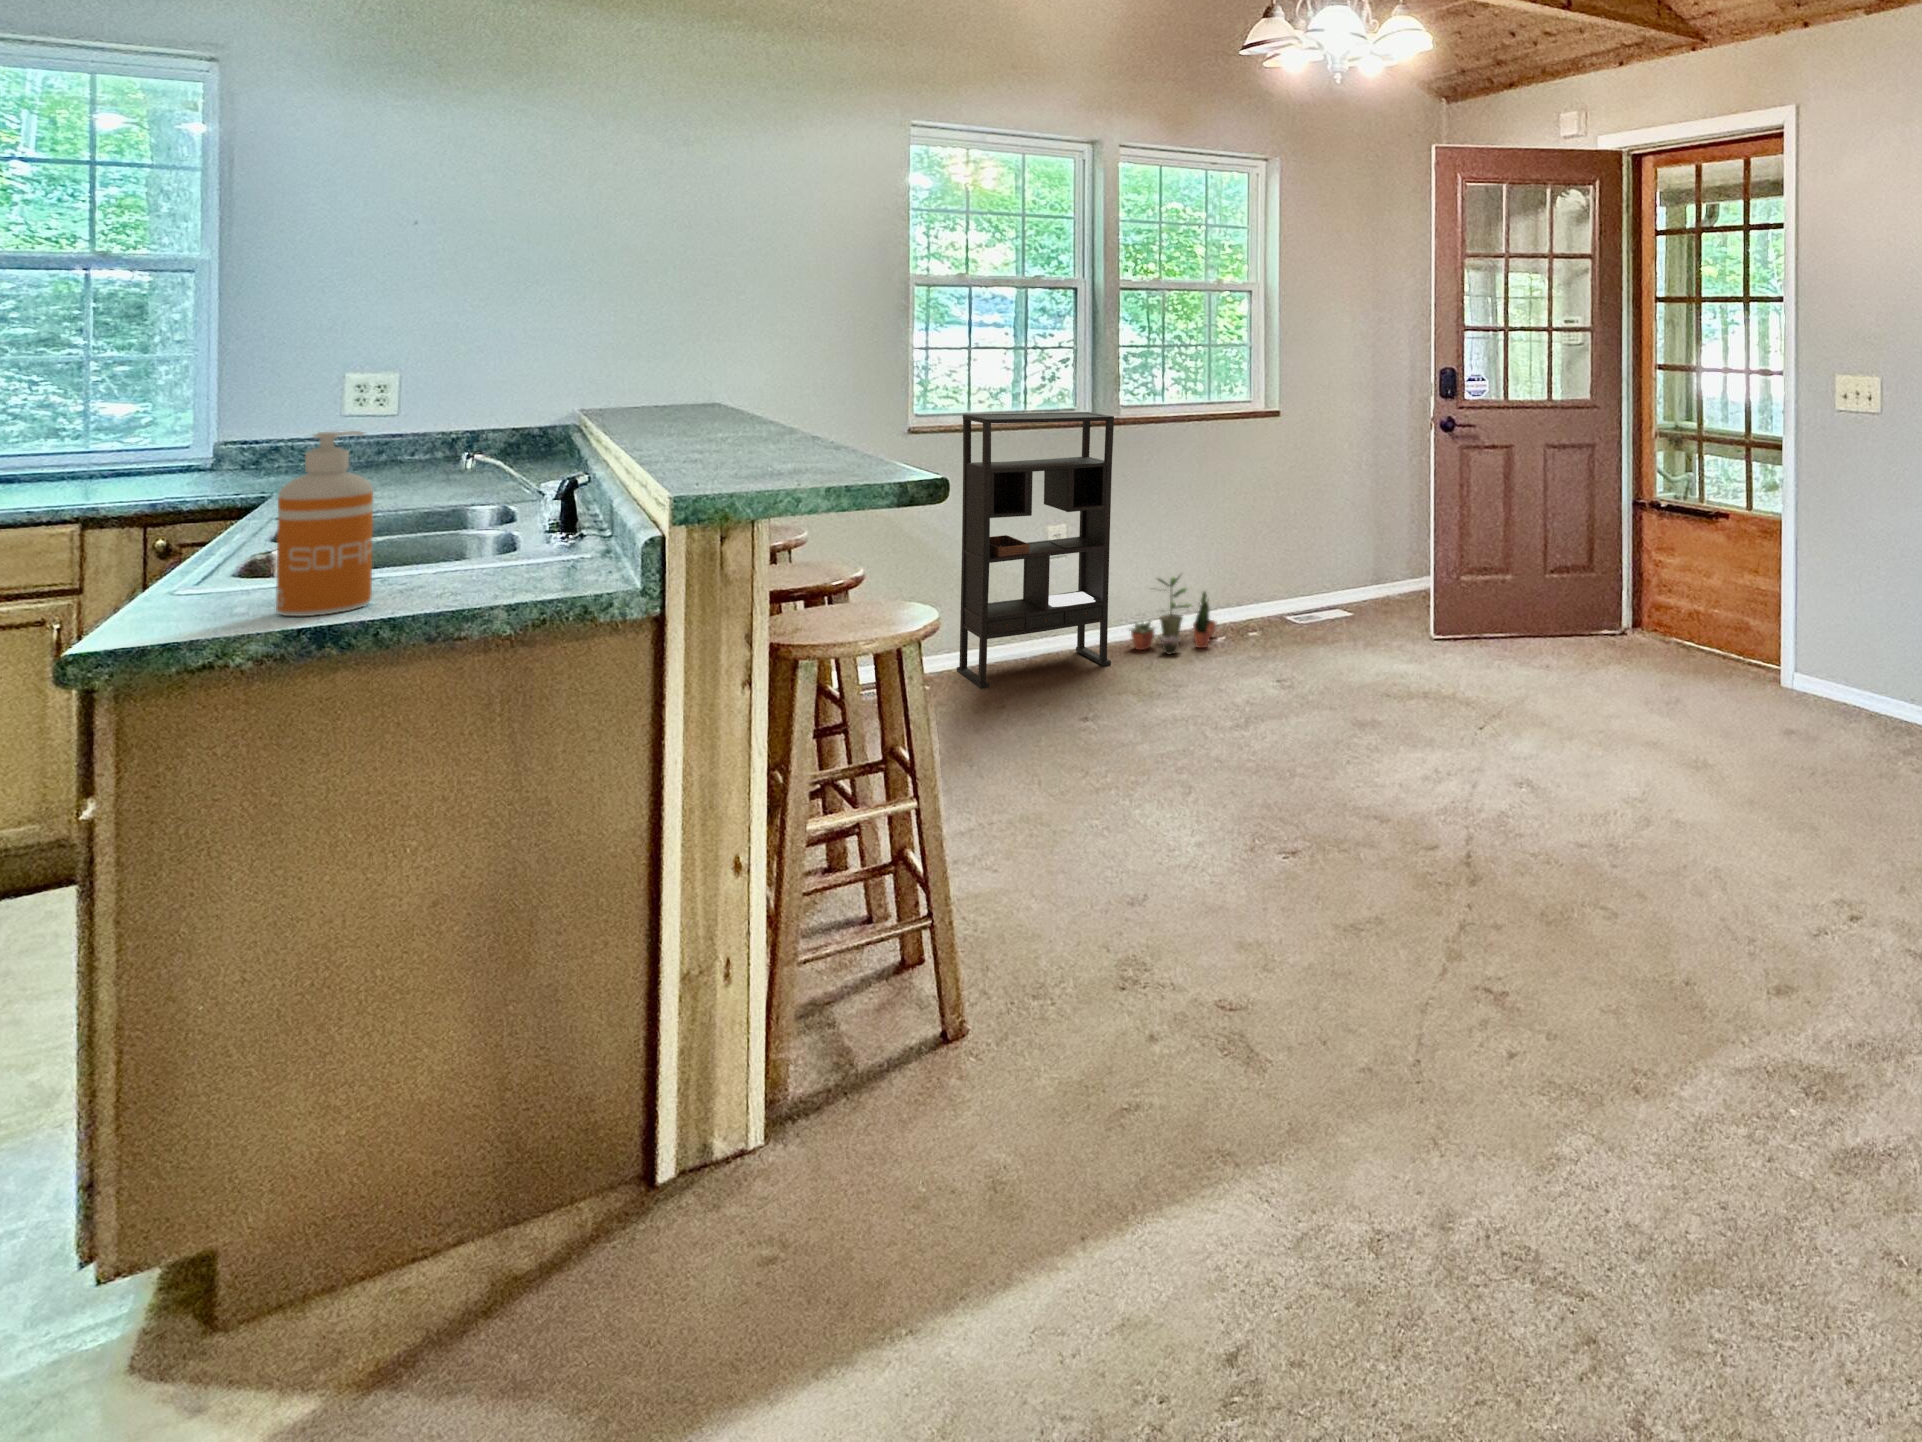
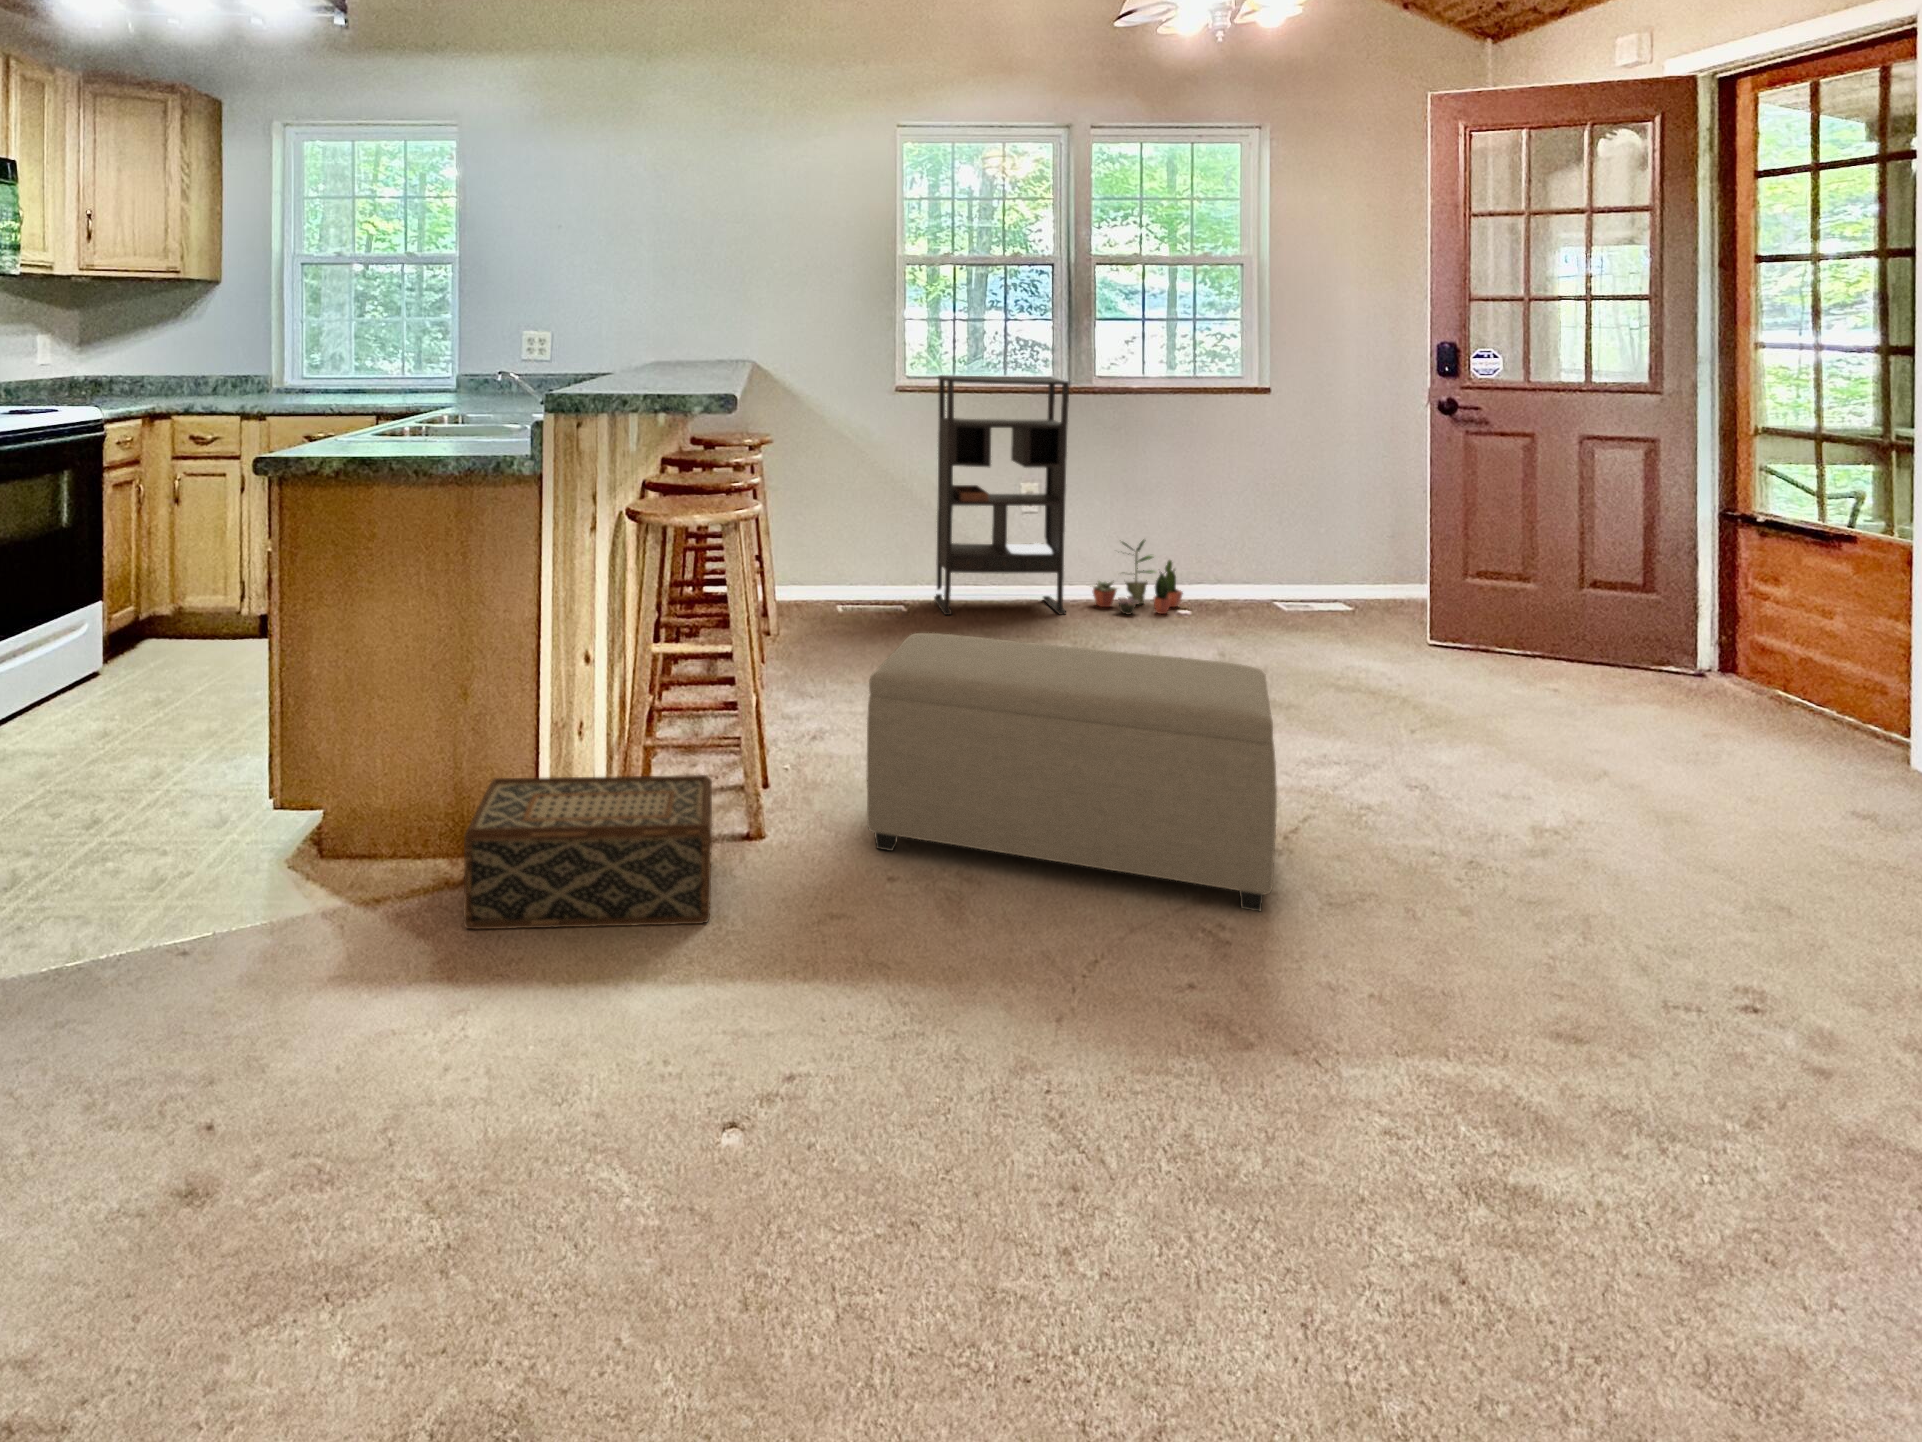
soap dispenser: present [276,431,373,616] -> none [373,336,419,445]
ottoman: none [1075,711,1507,1015] -> present [867,633,1277,911]
woven basket: none [540,996,949,1377] -> present [464,775,712,929]

